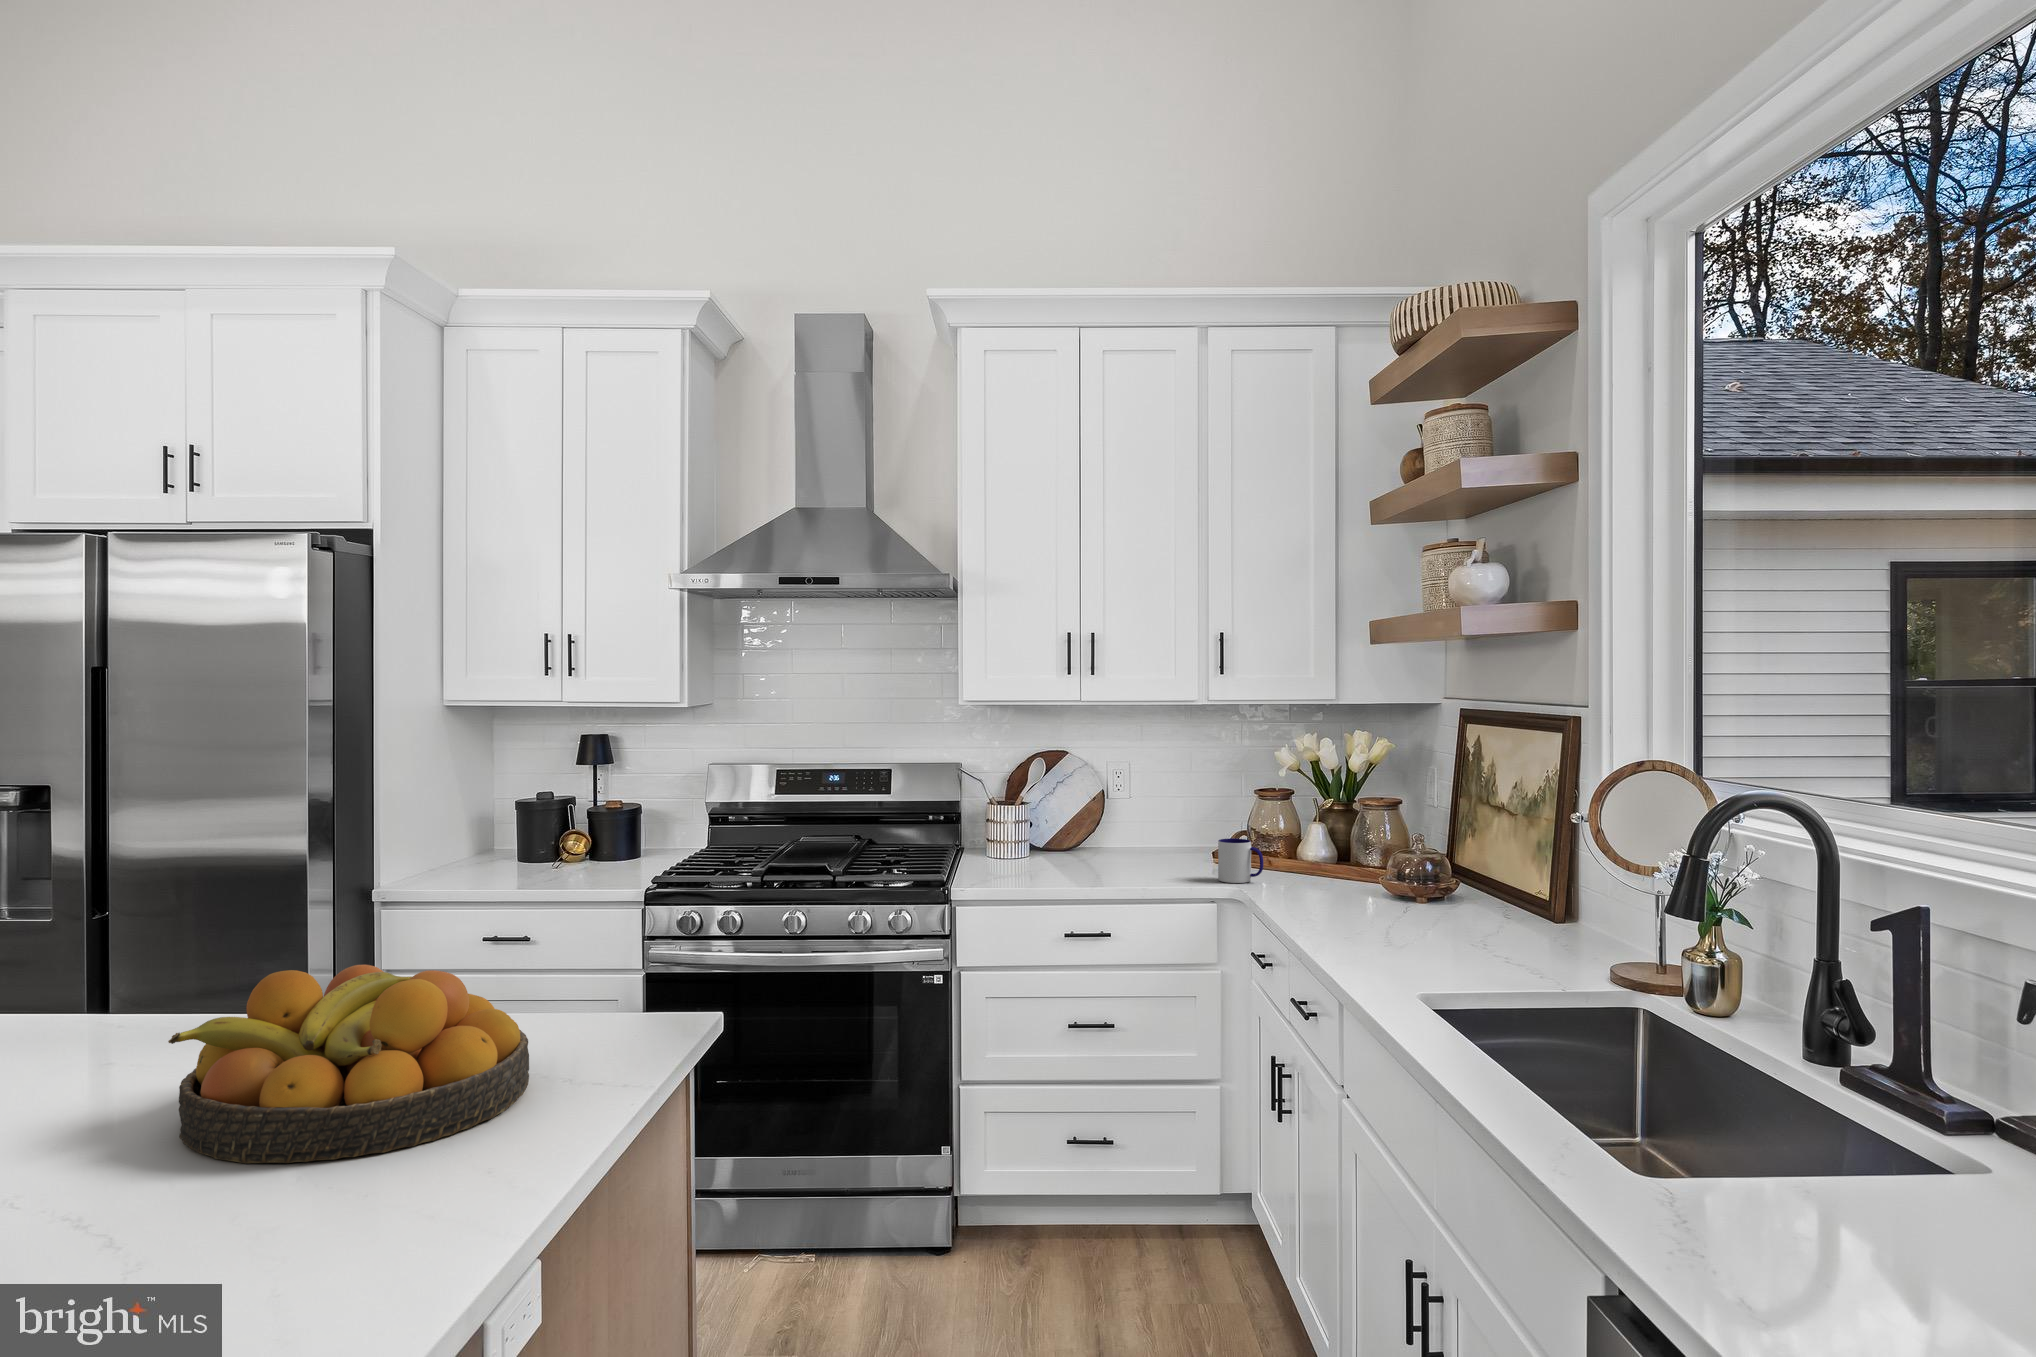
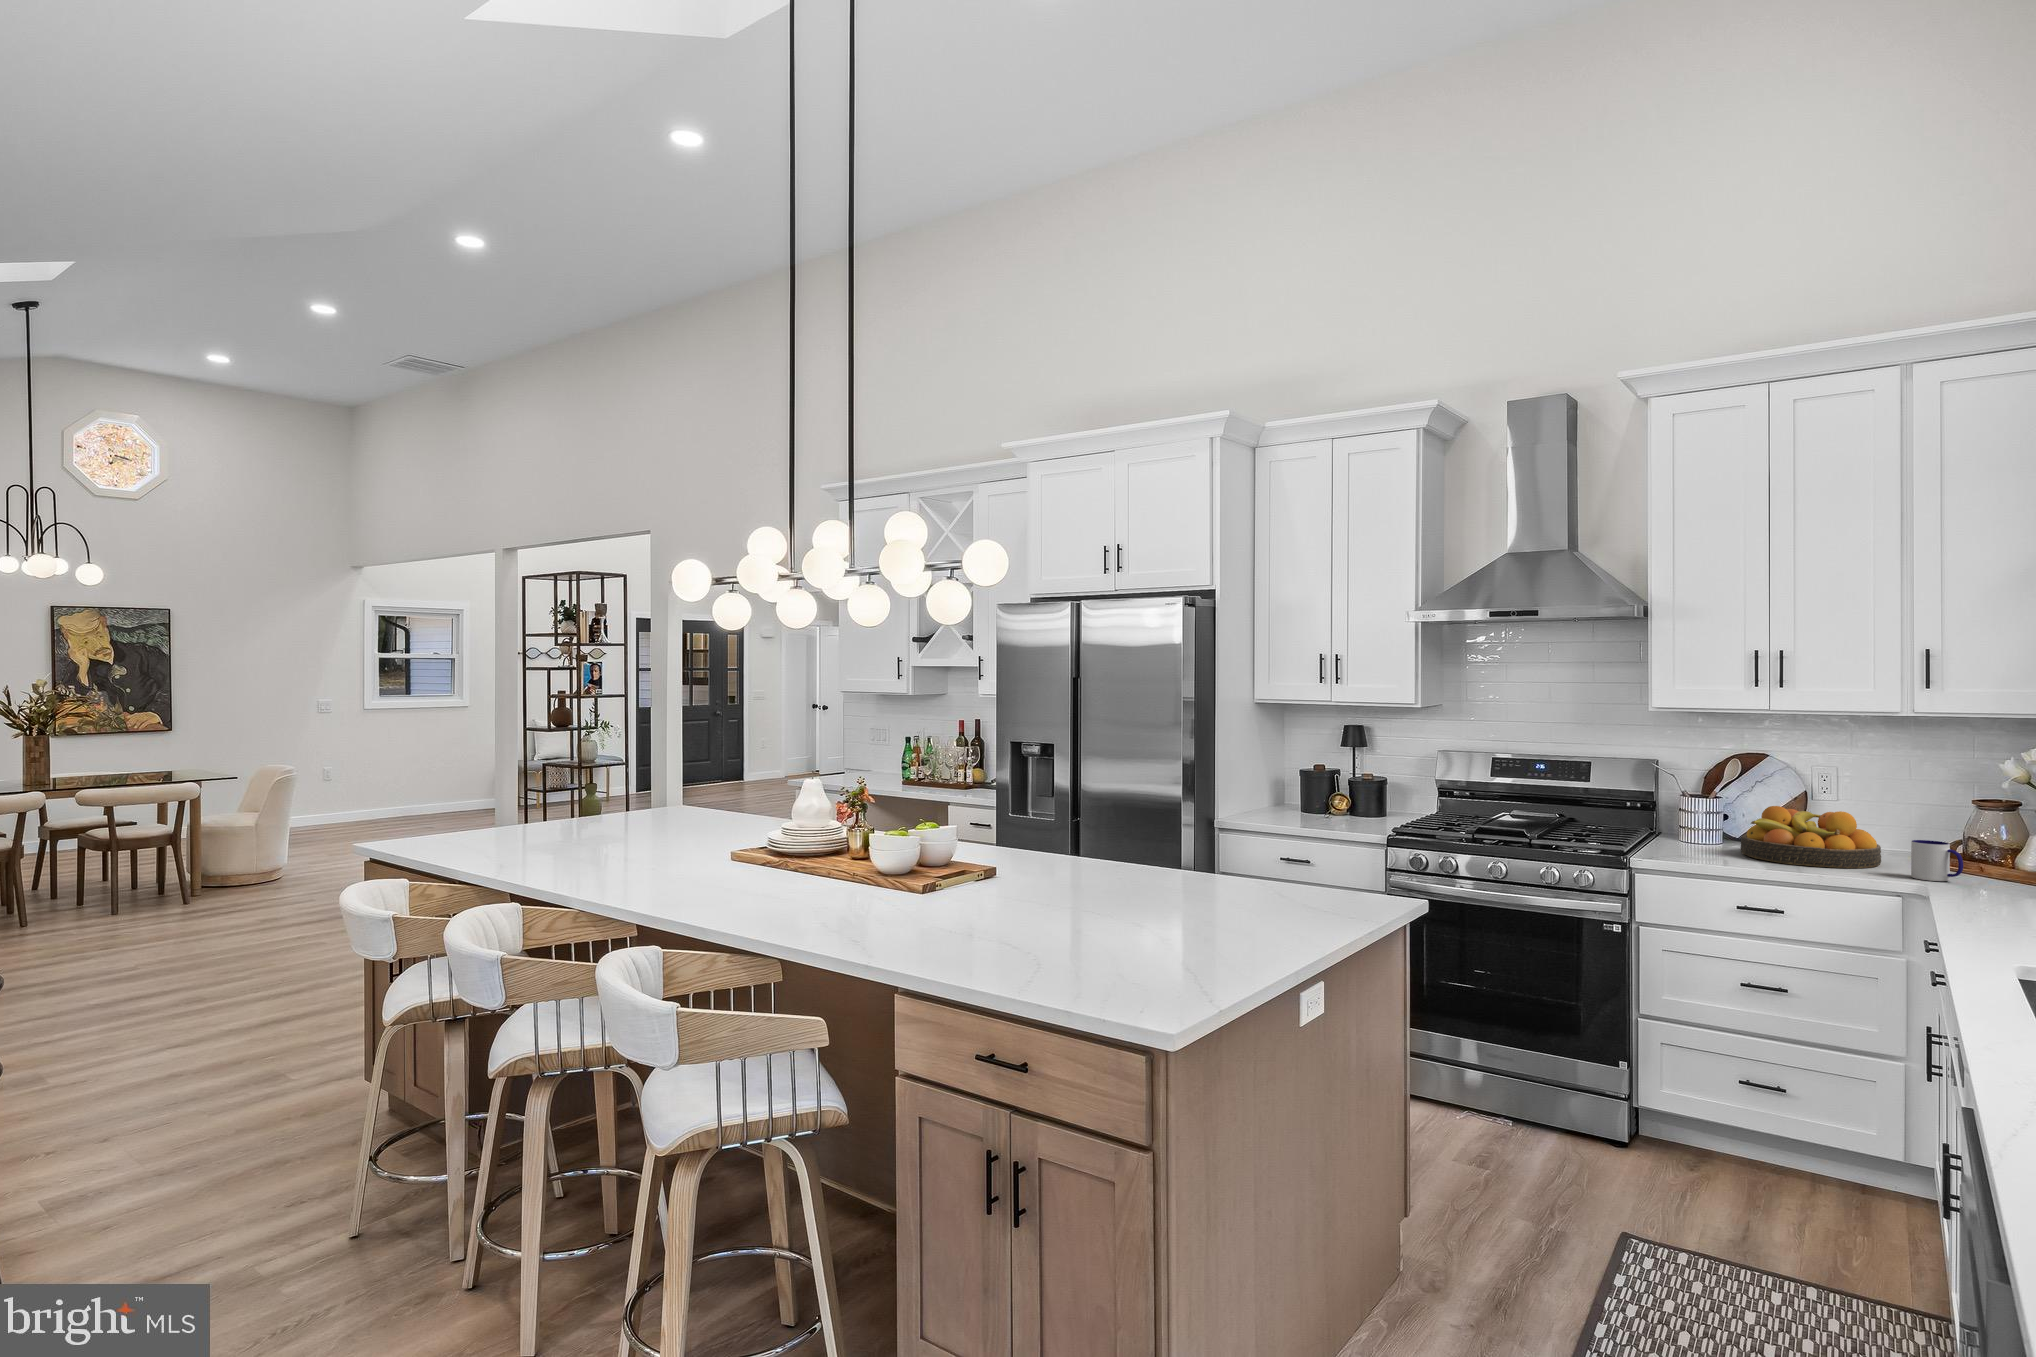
fruit bowl: present [168,965,529,1163] -> present [1741,806,1881,868]

